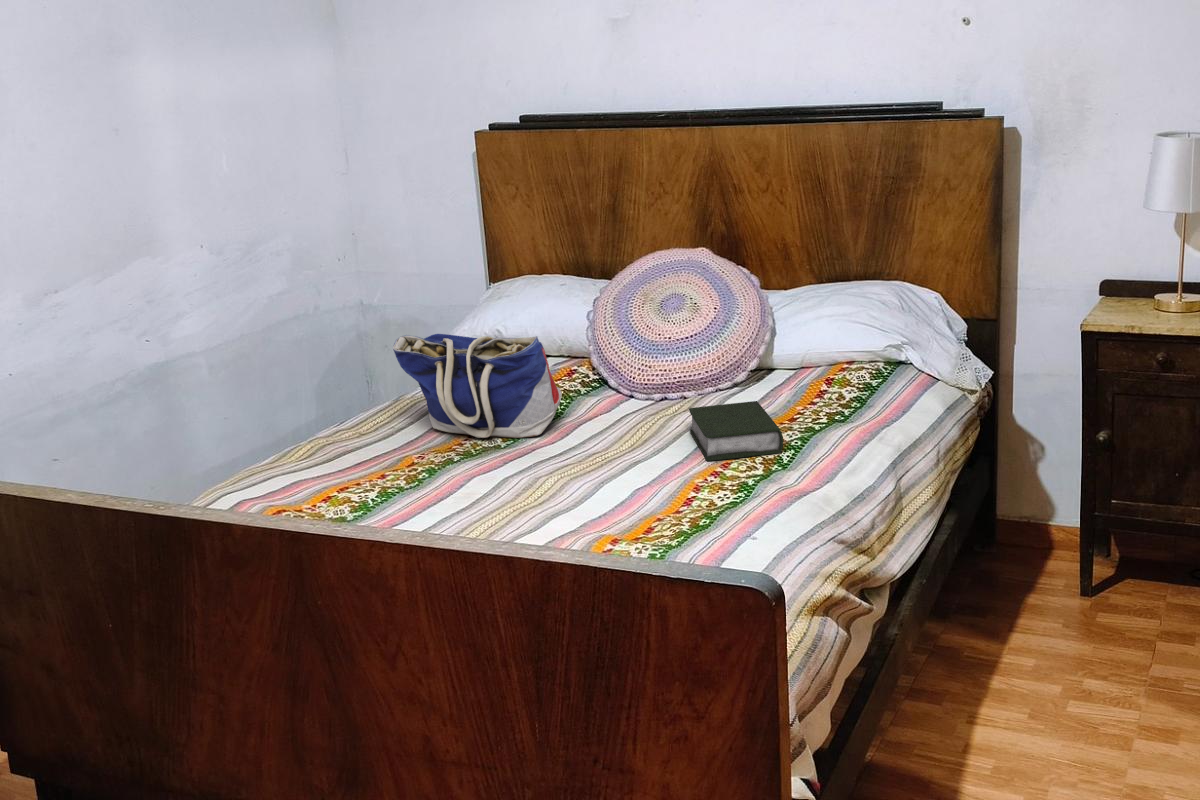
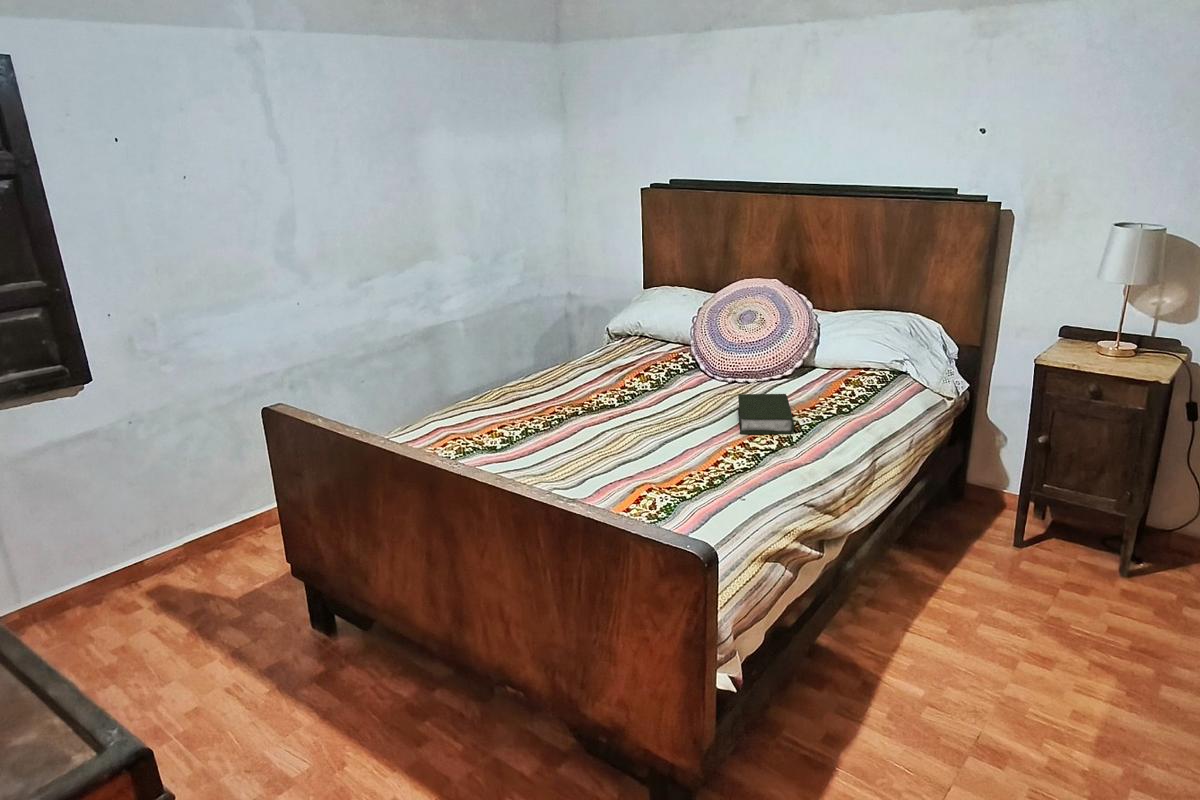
tote bag: present [393,334,562,438] -> none [554,327,660,401]

